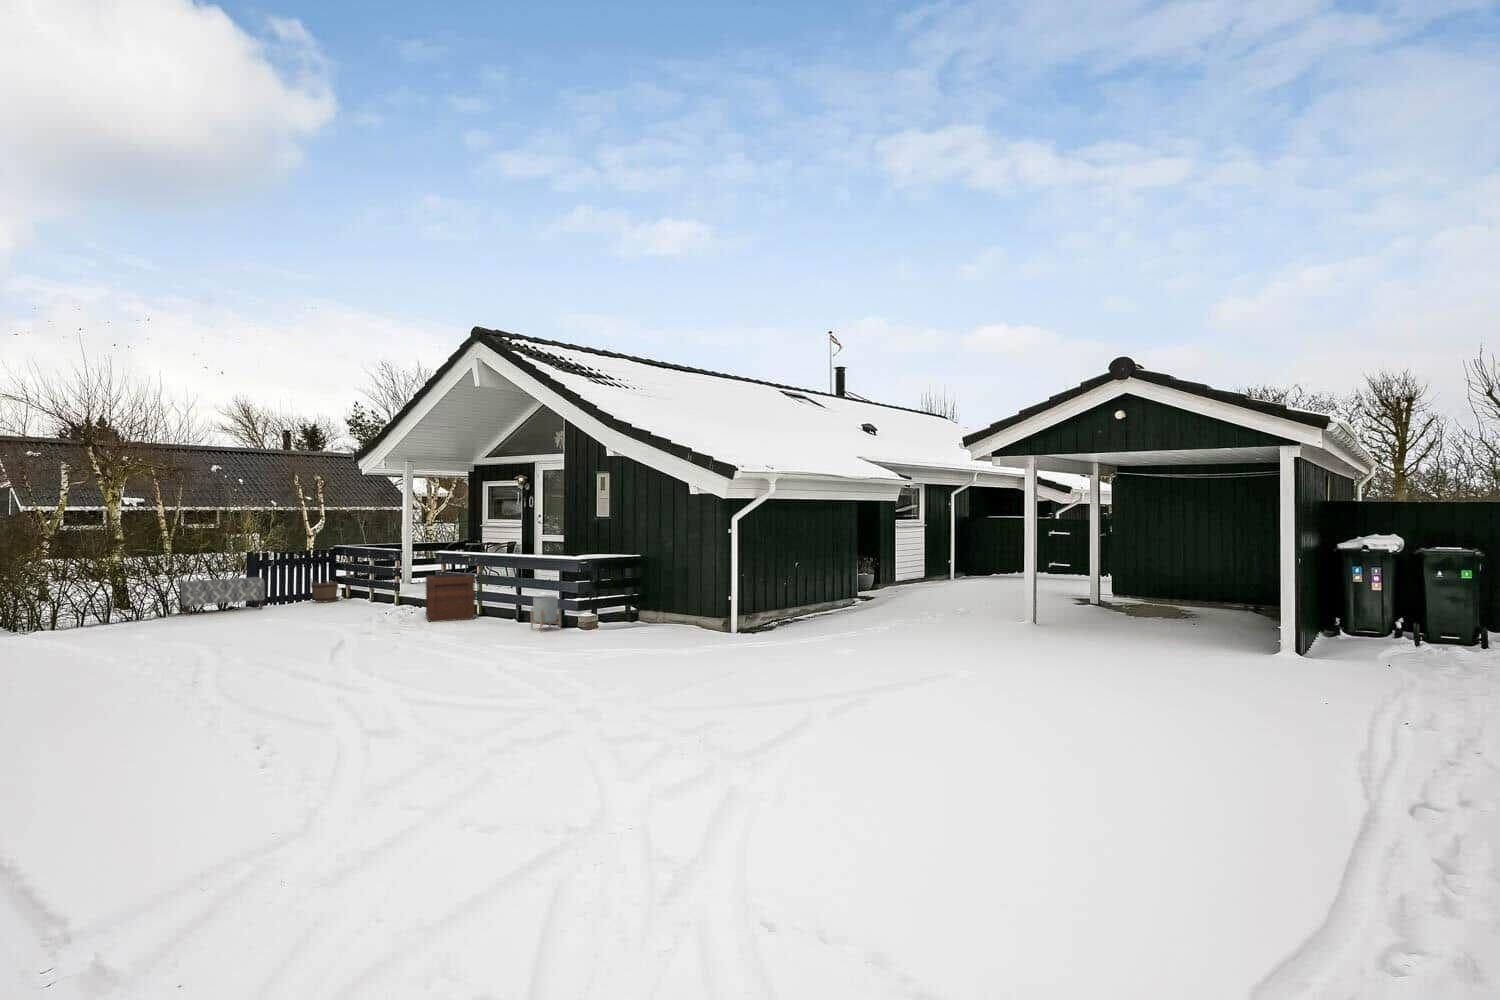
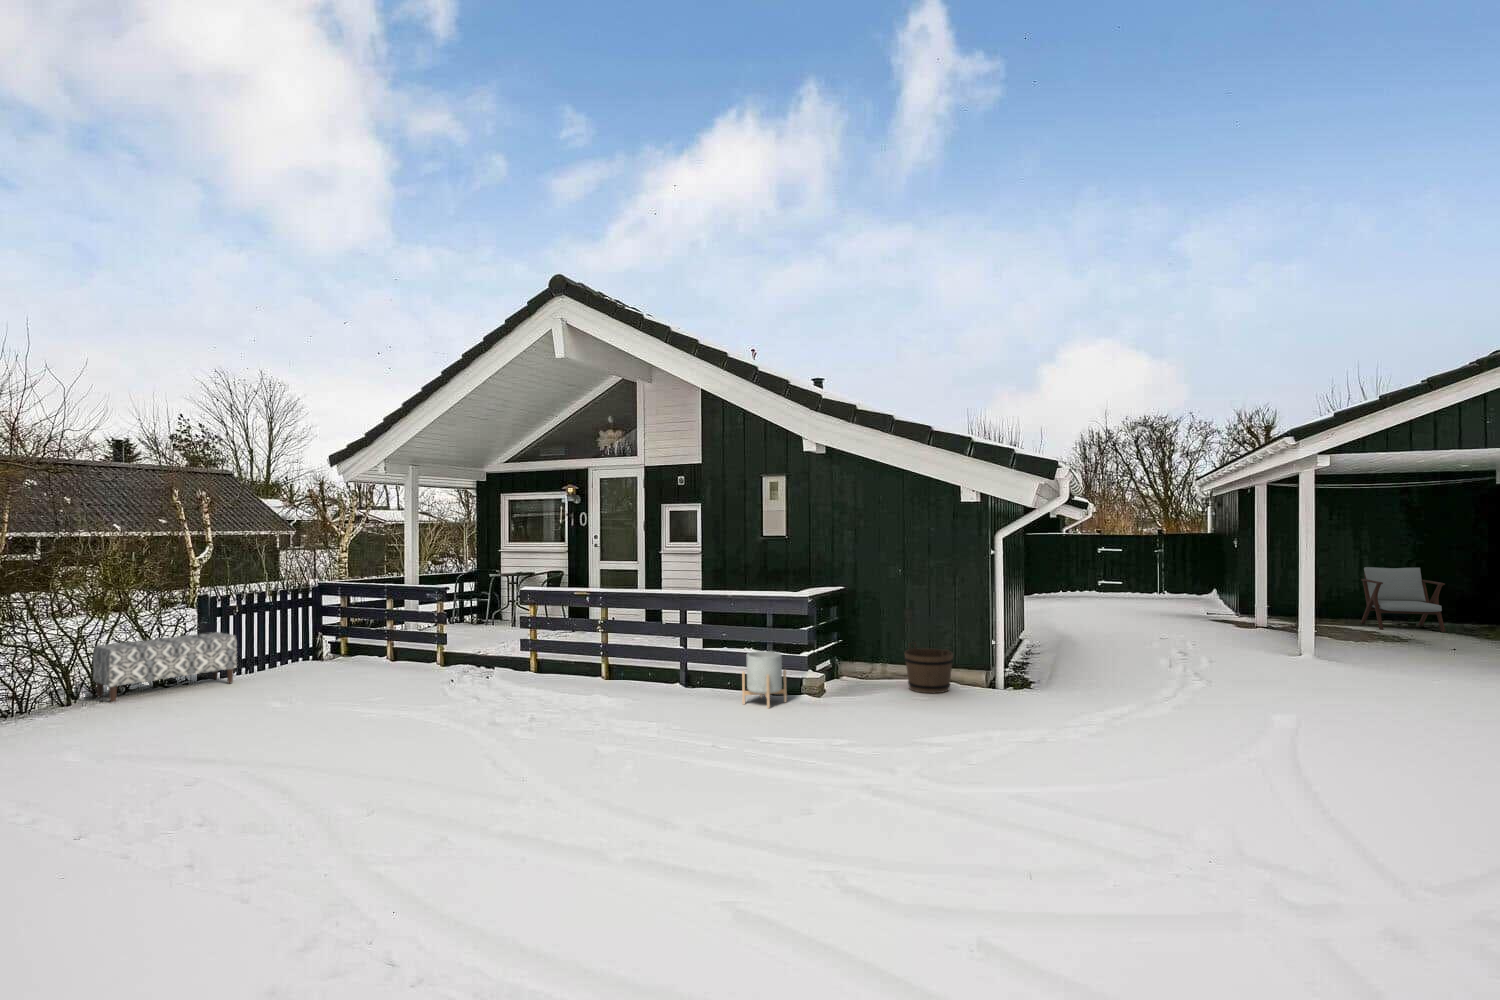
lounge chair: none [1176,551,1231,610] -> present [1361,567,1445,632]
wooden crate: present [426,574,475,622] -> none [529,619,614,697]
bucket: present [310,579,338,603] -> present [904,642,953,693]

